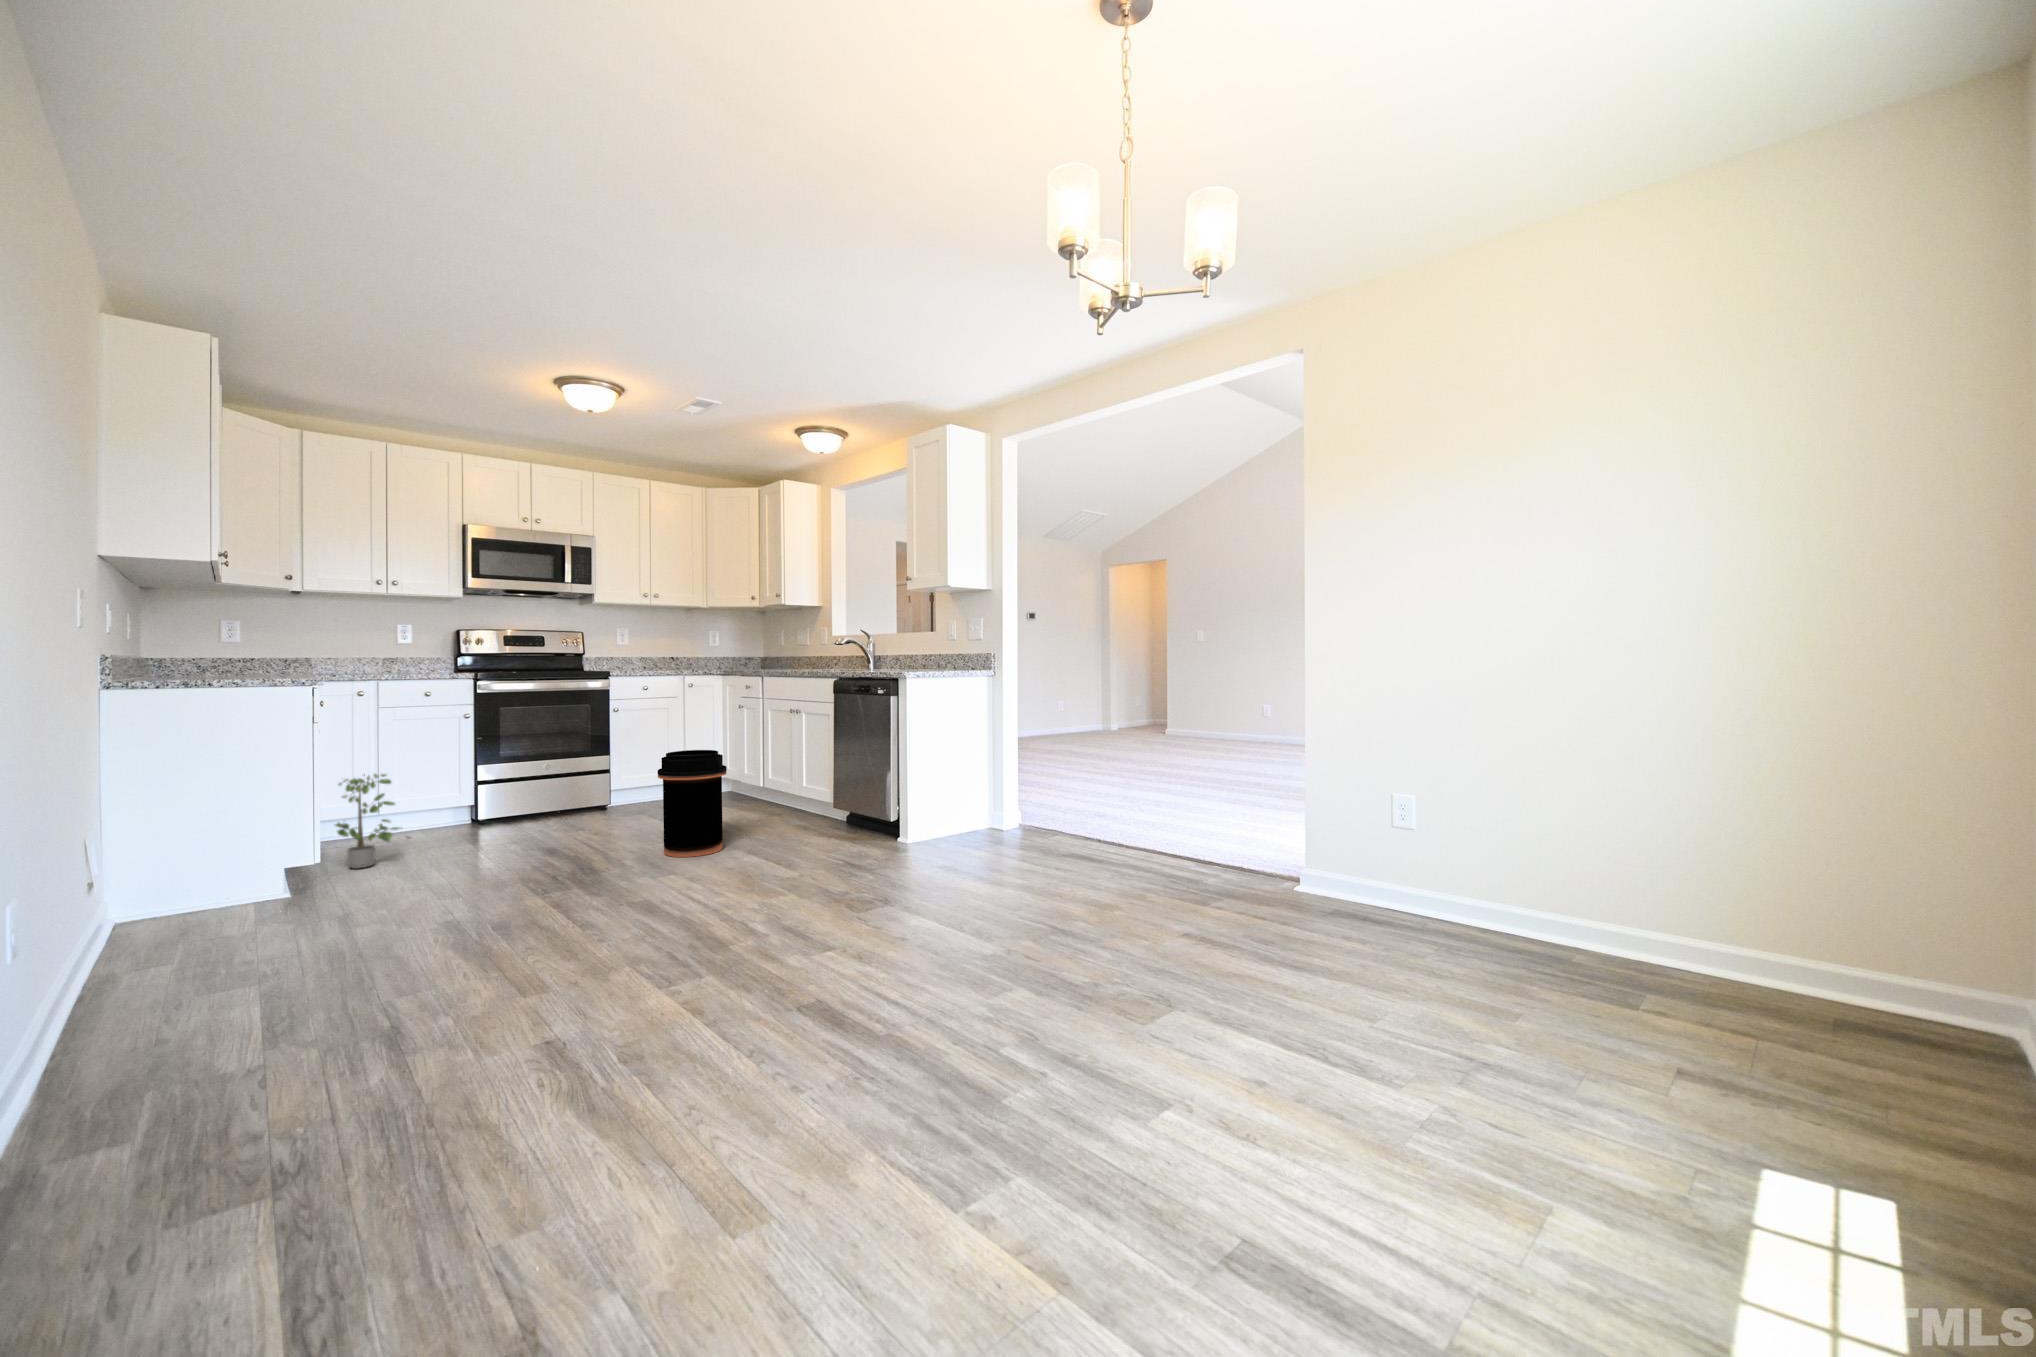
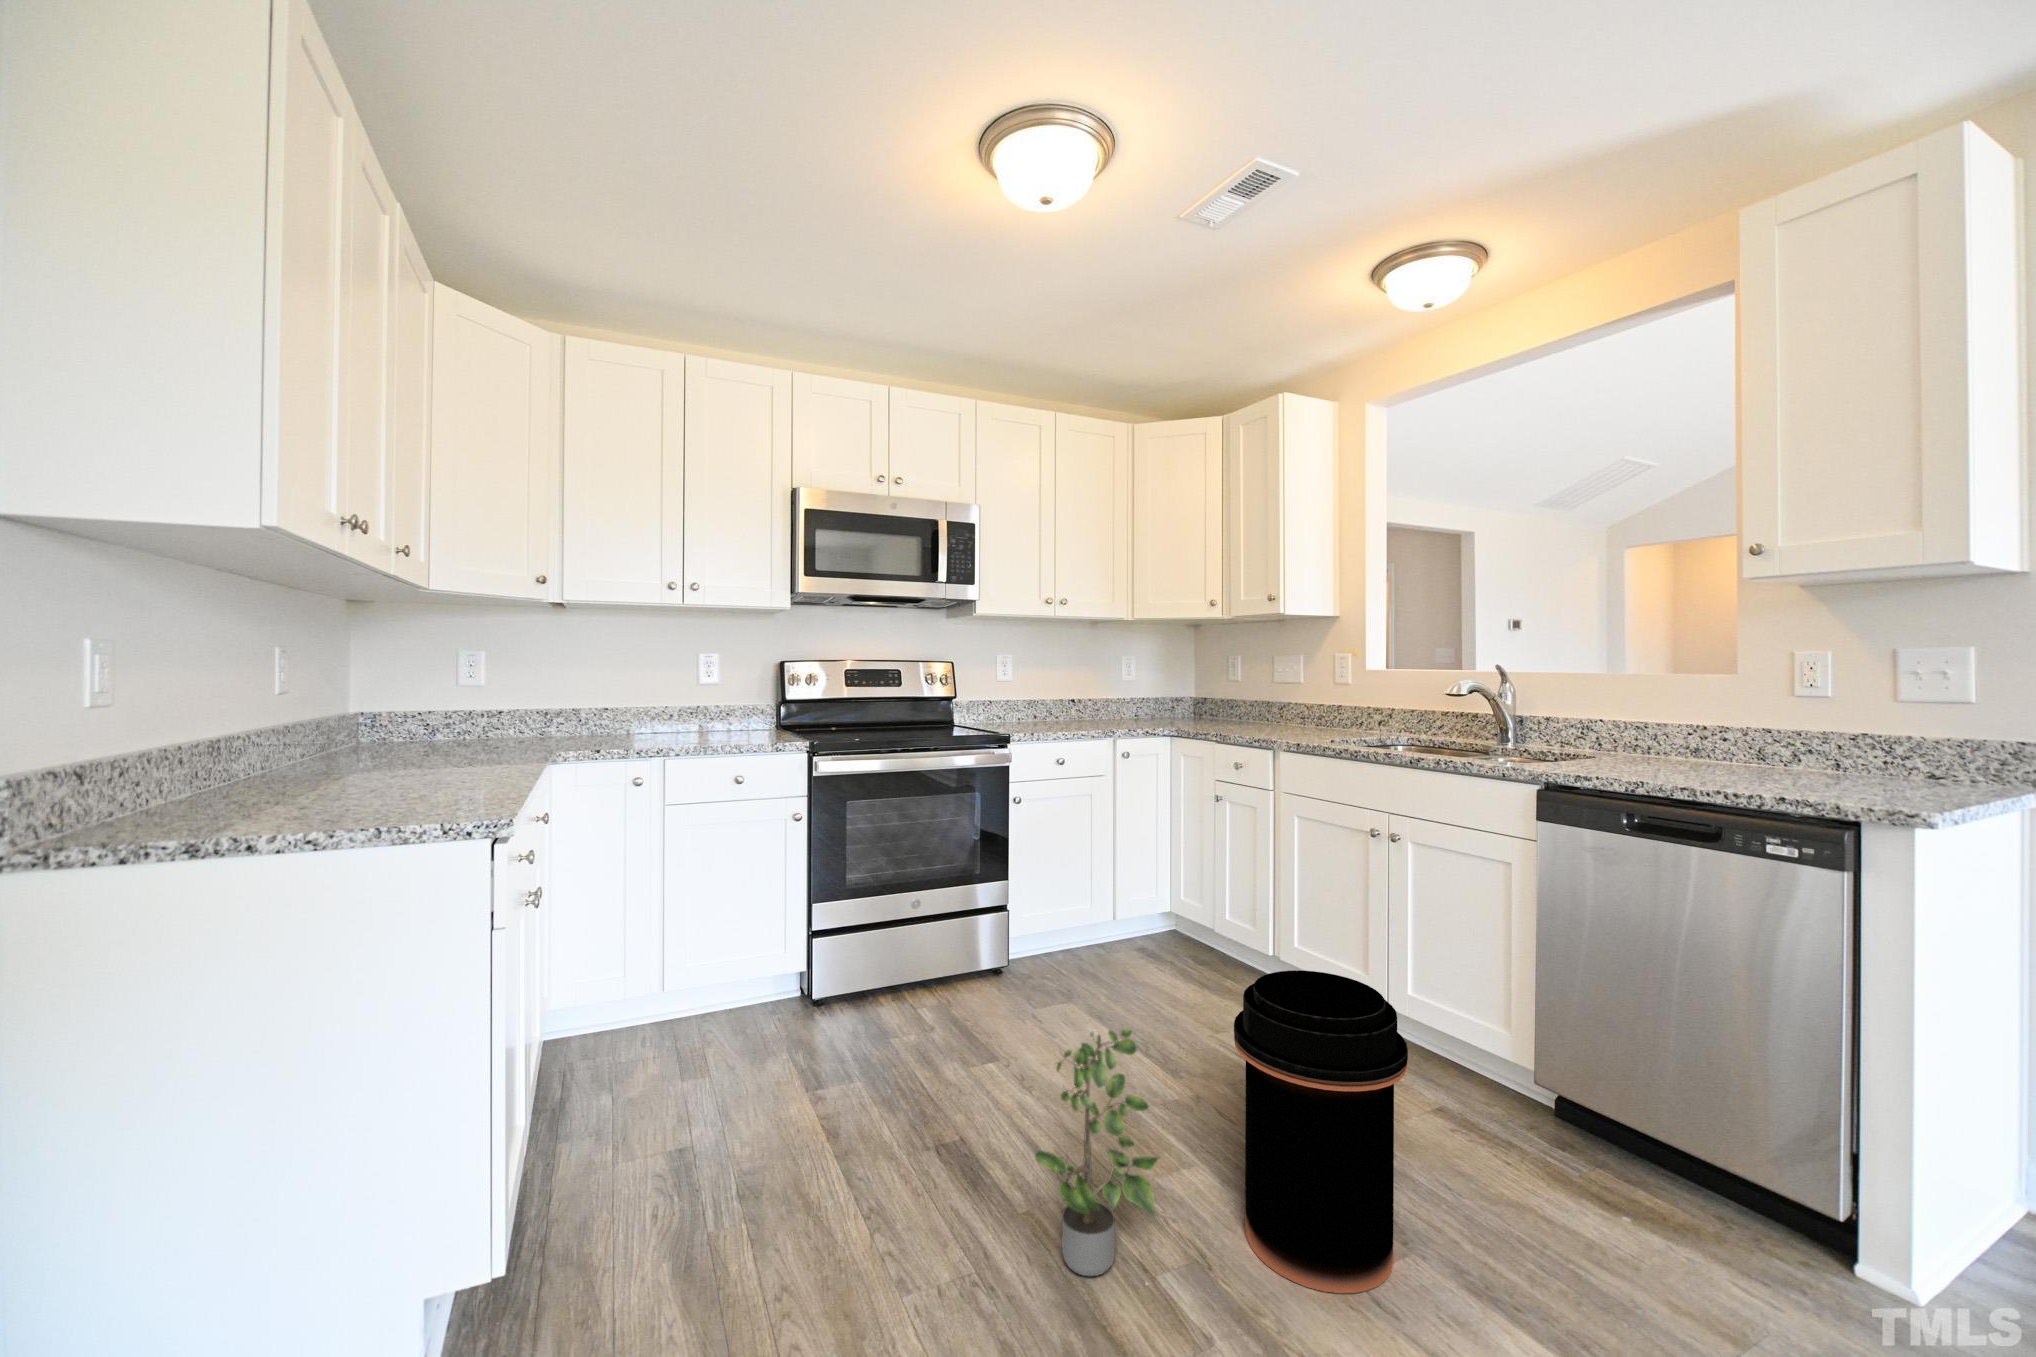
potted plant: present [335,774,399,868] -> present [1035,1029,1158,1276]

